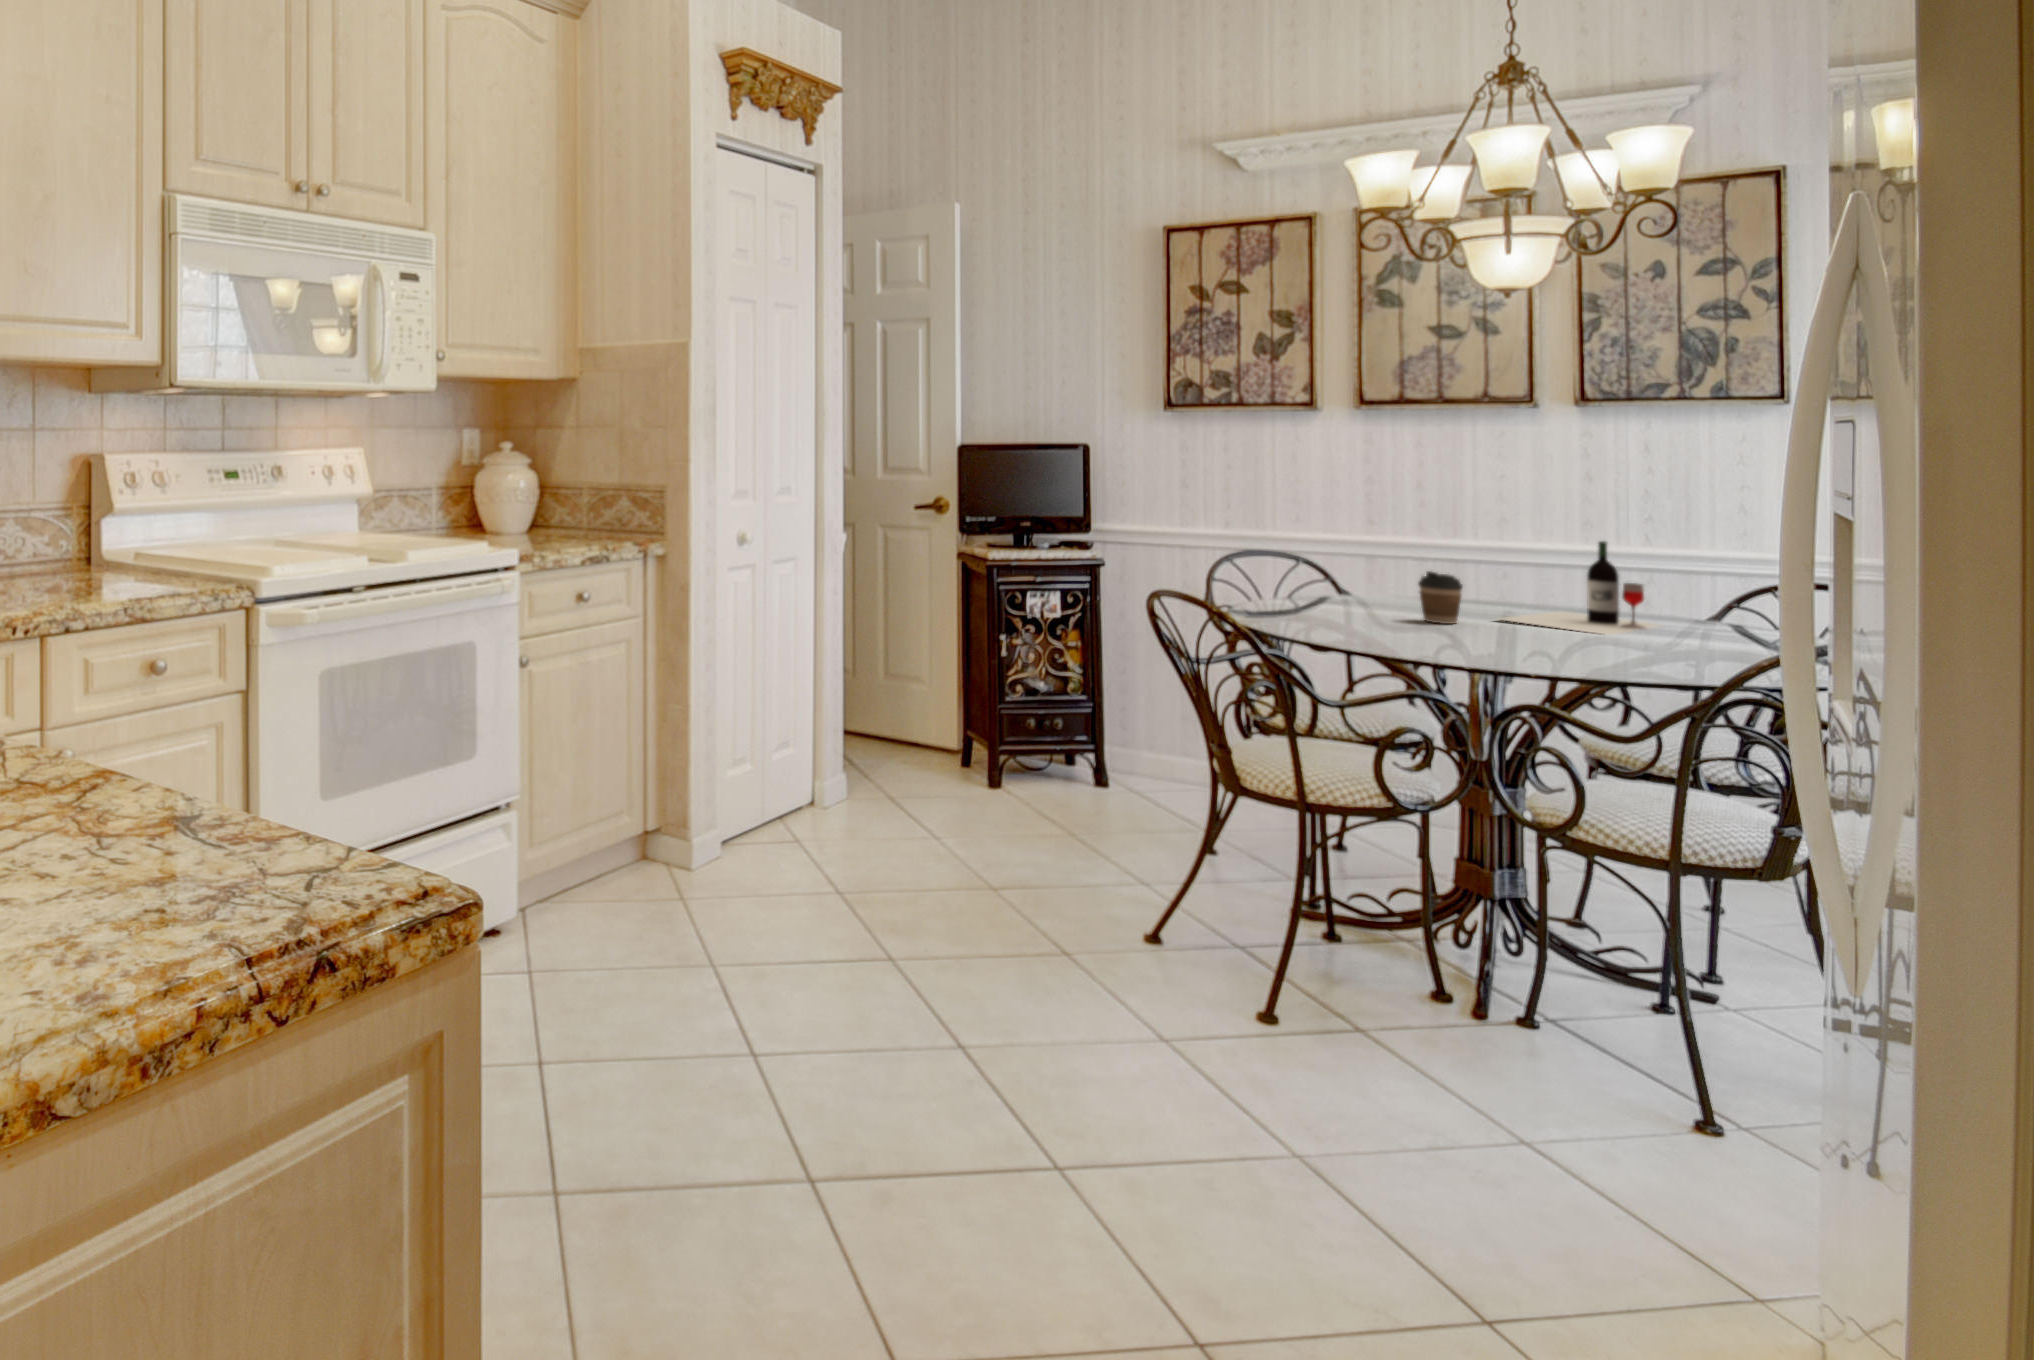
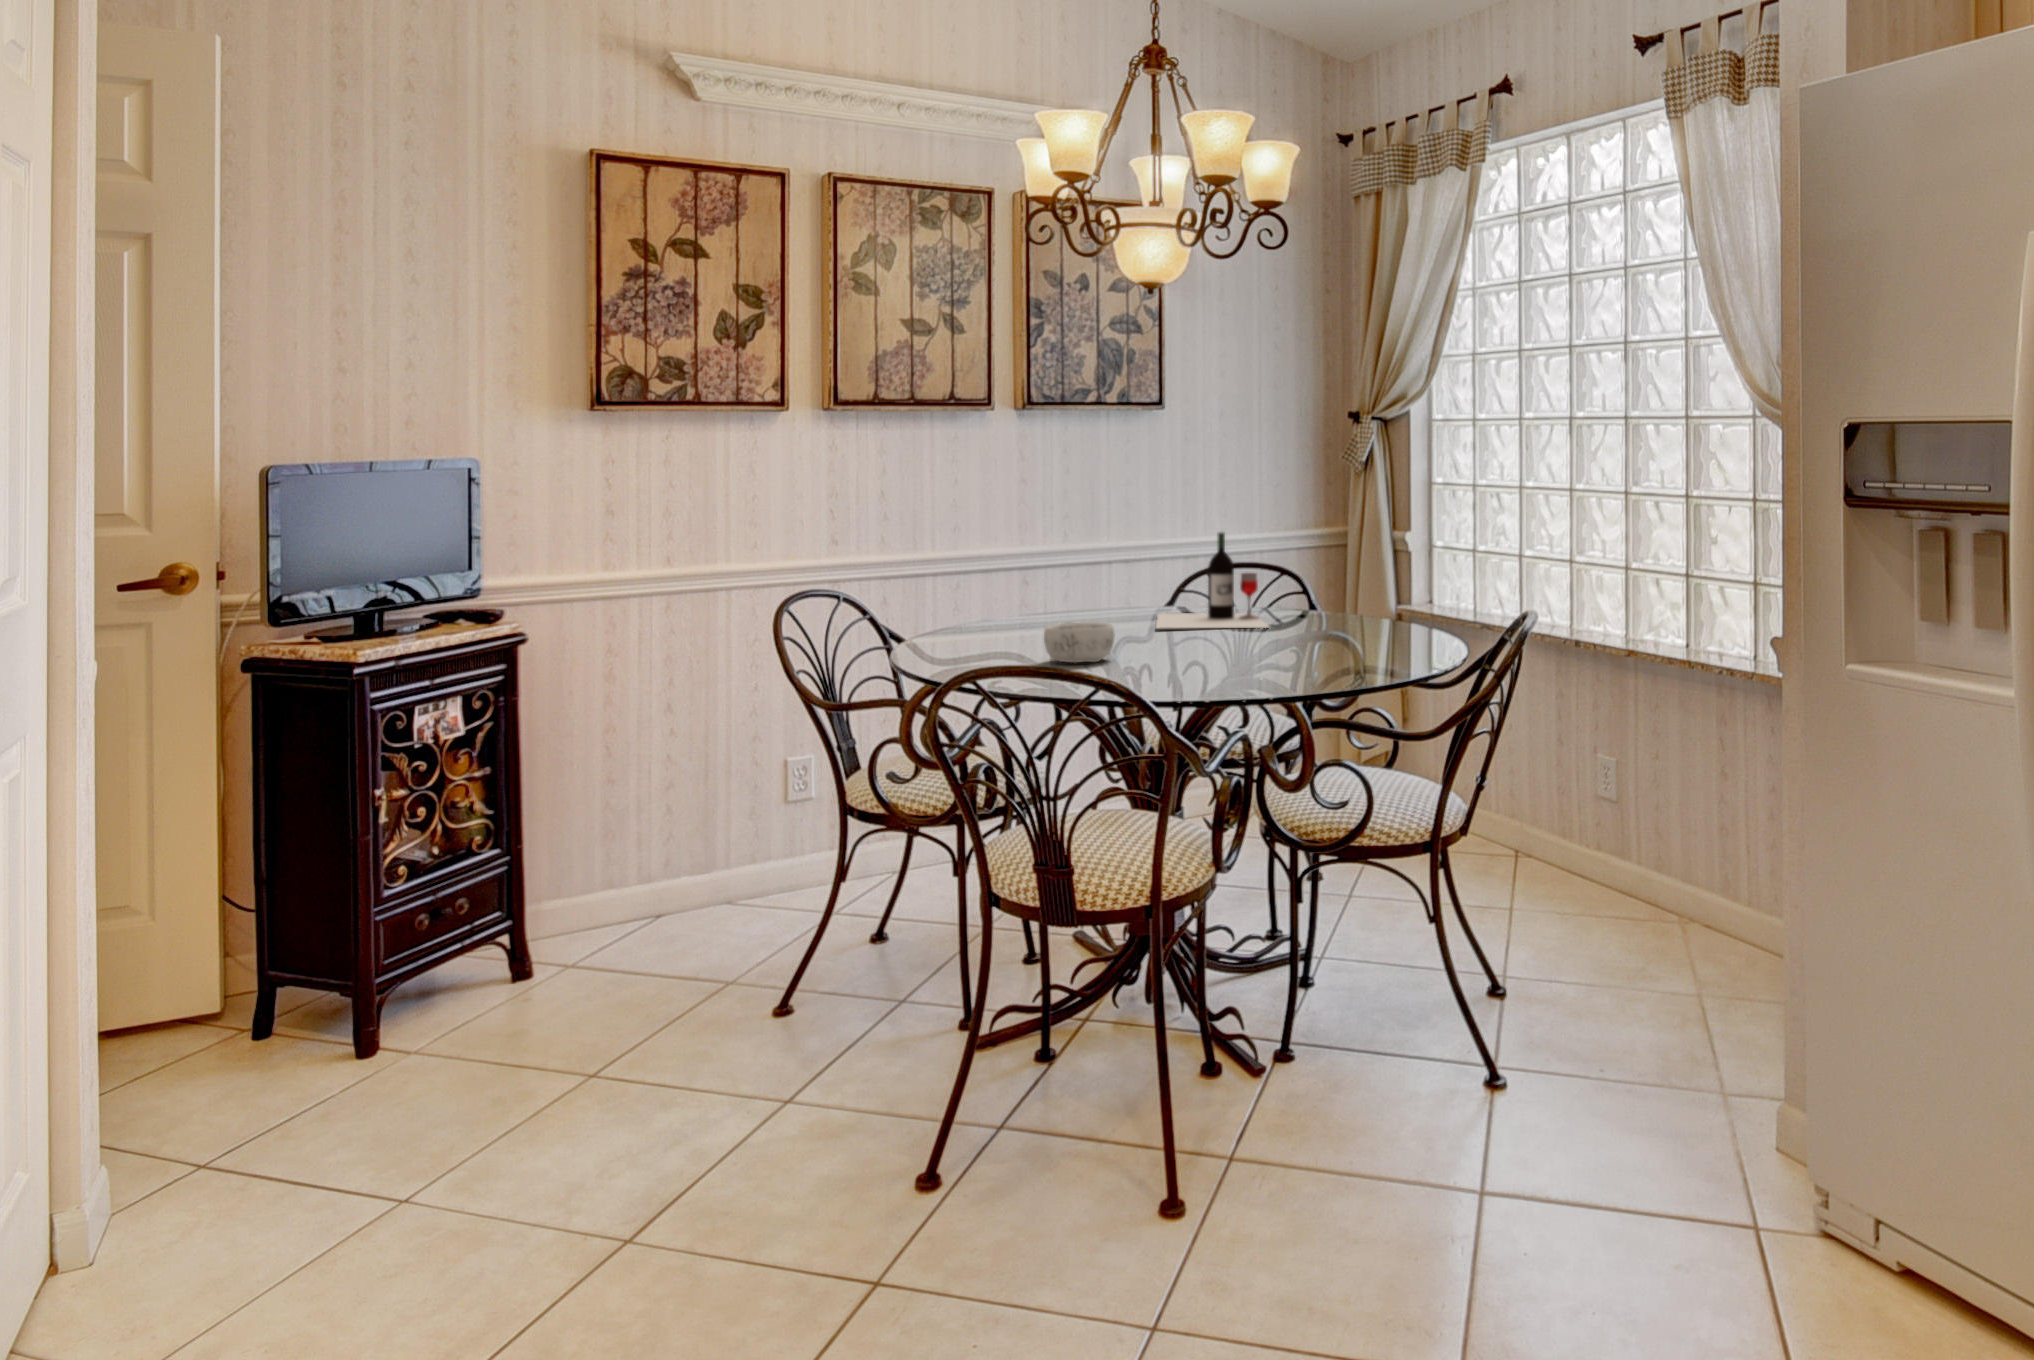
coffee cup: present [1418,571,1463,624] -> none [1111,580,1155,641]
decorative bowl: none [1300,595,1362,627] -> present [1044,622,1114,663]

